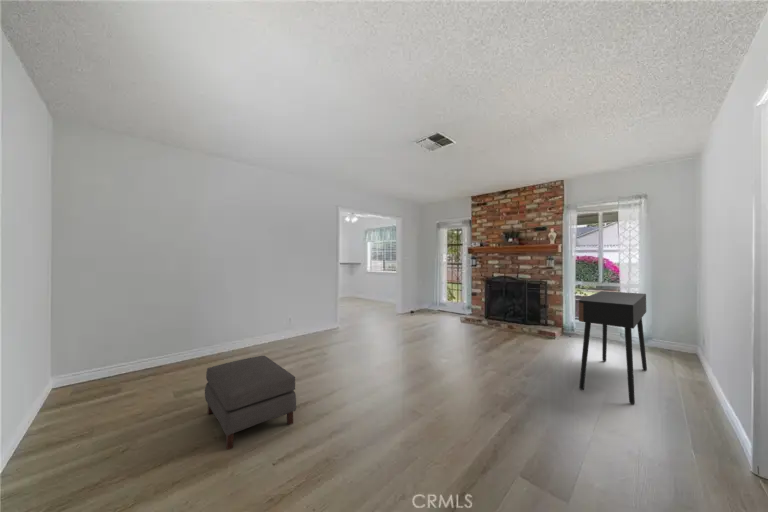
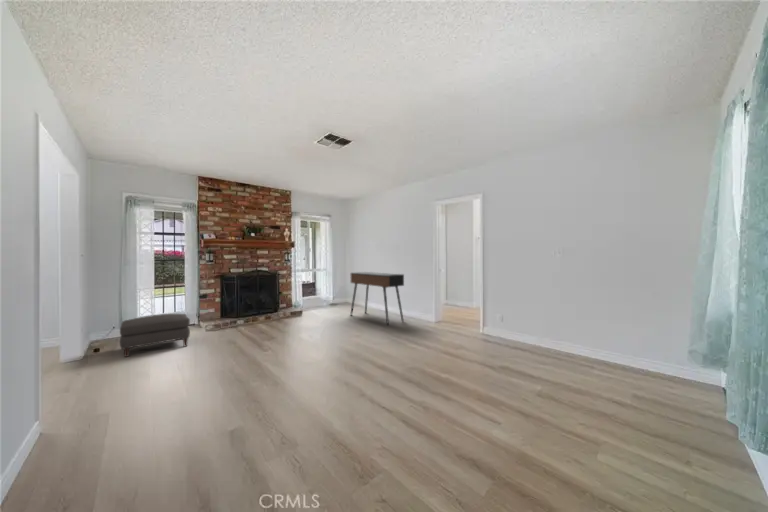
ottoman: present [205,356,296,449] -> present [120,314,190,357]

